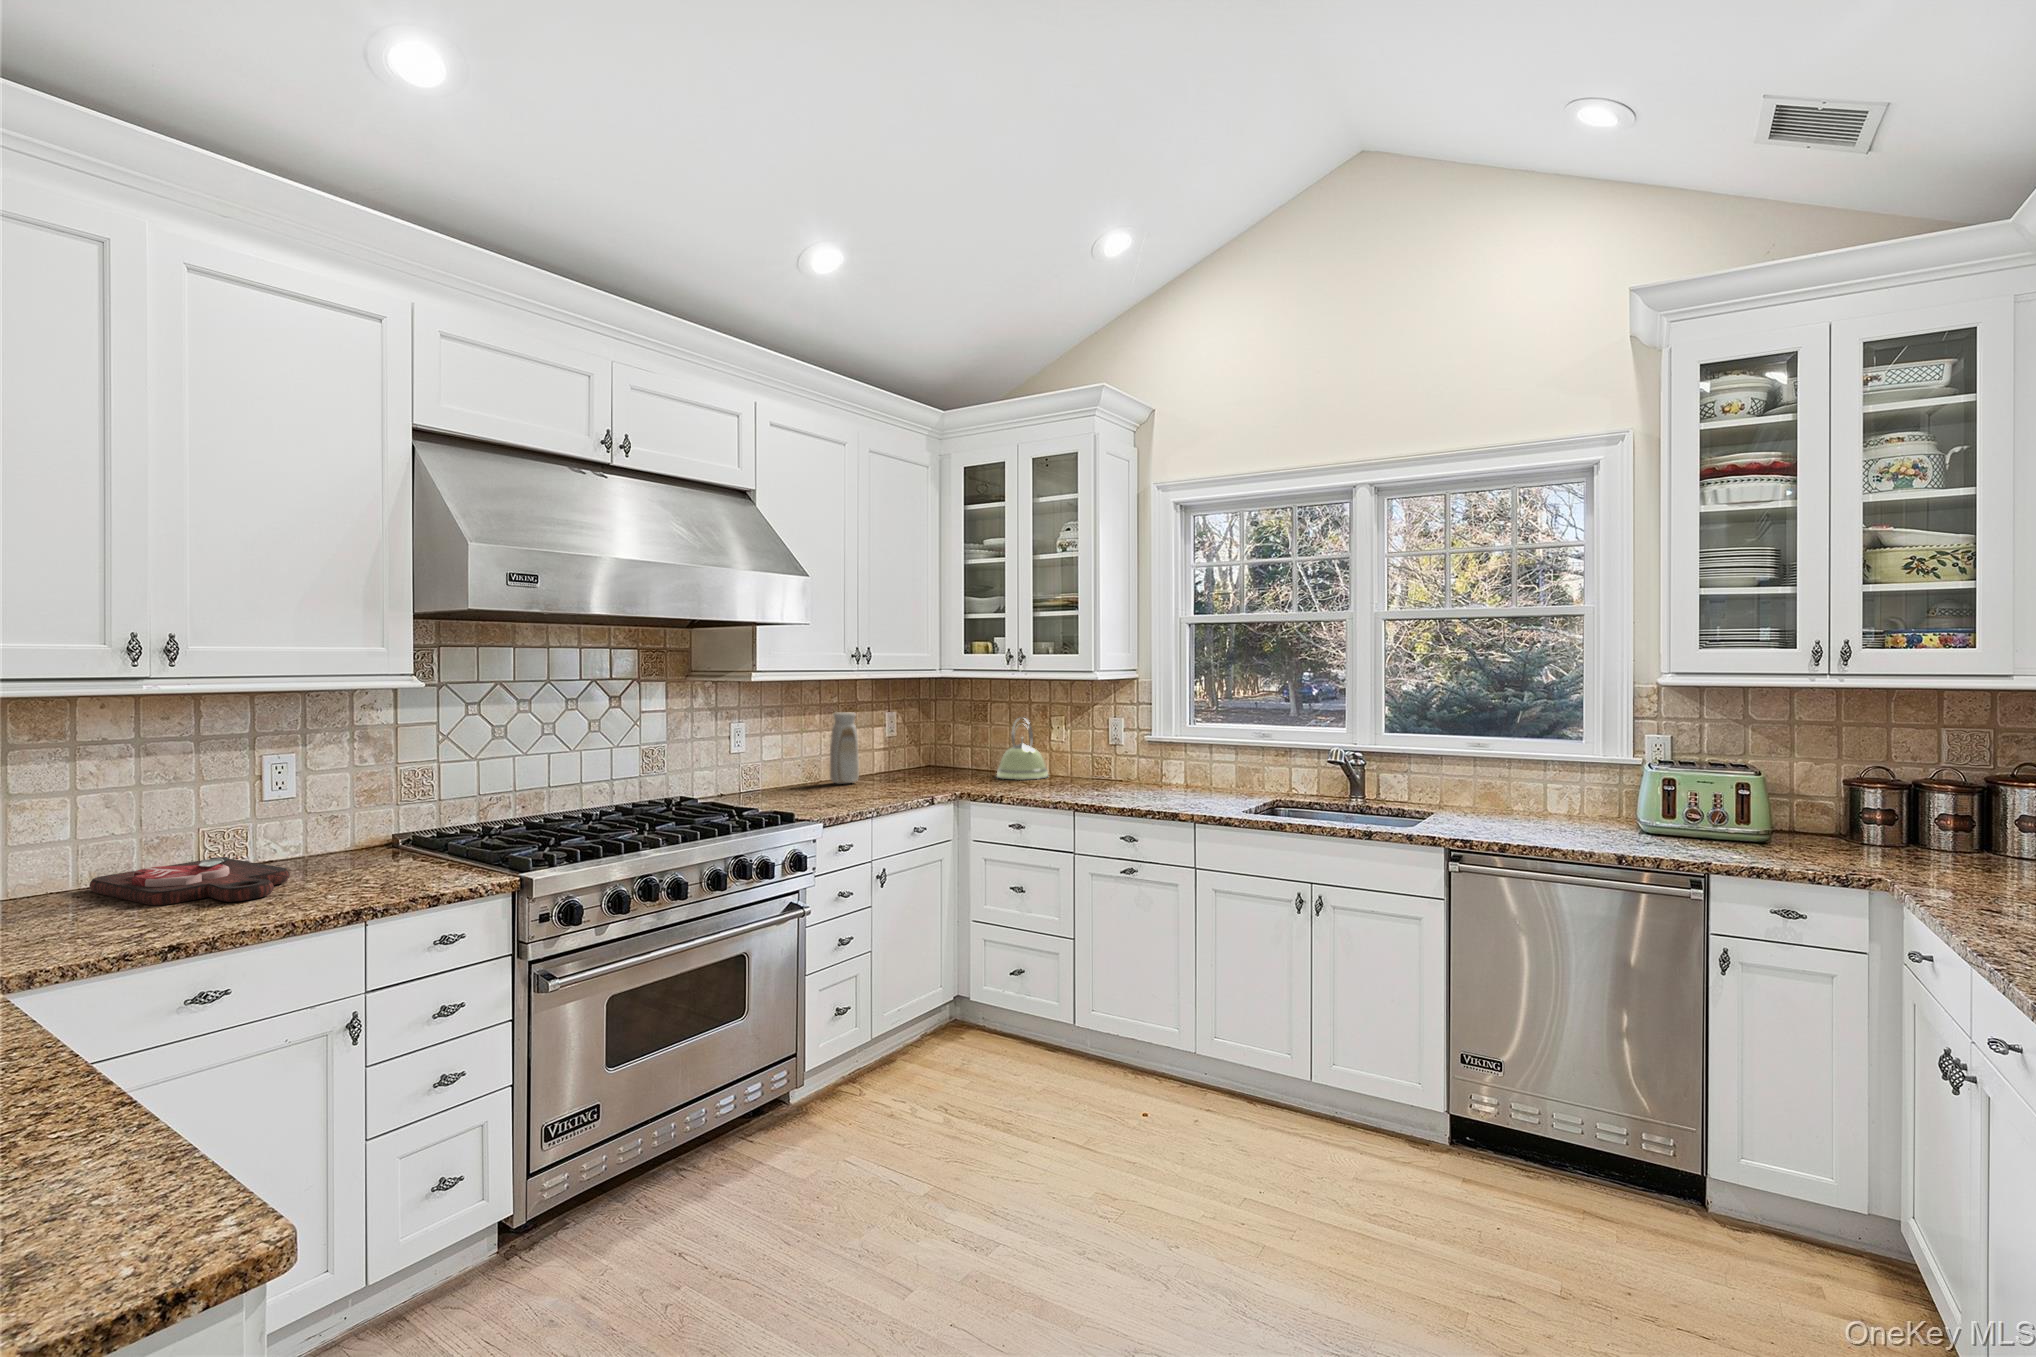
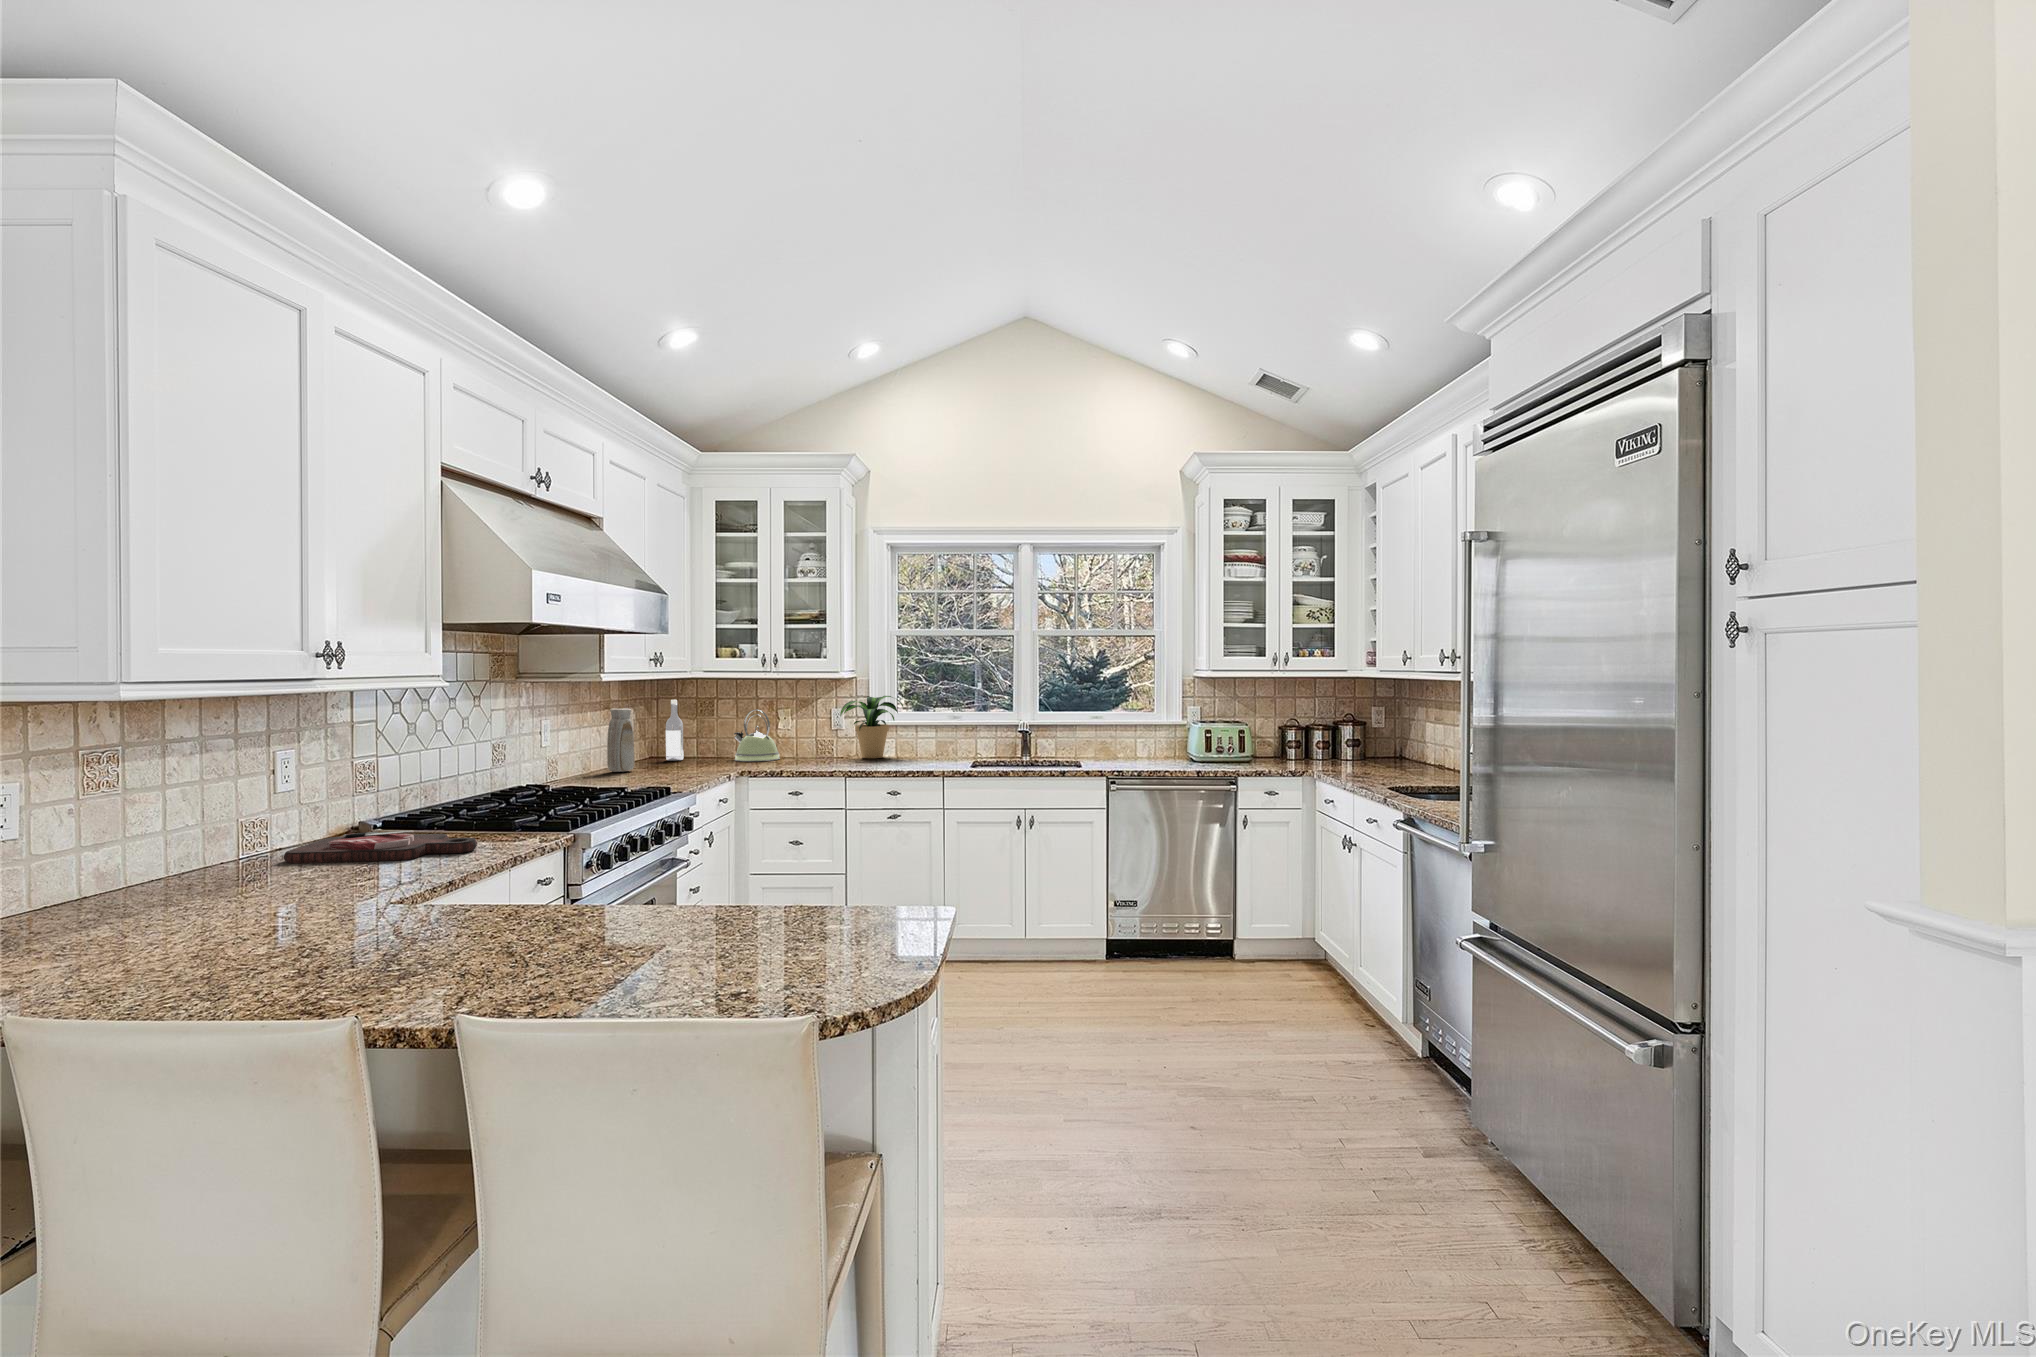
wine bottle: none [933,703,952,772] -> present [666,700,684,761]
potted plant: none [1107,704,1194,785] -> present [840,696,904,758]

